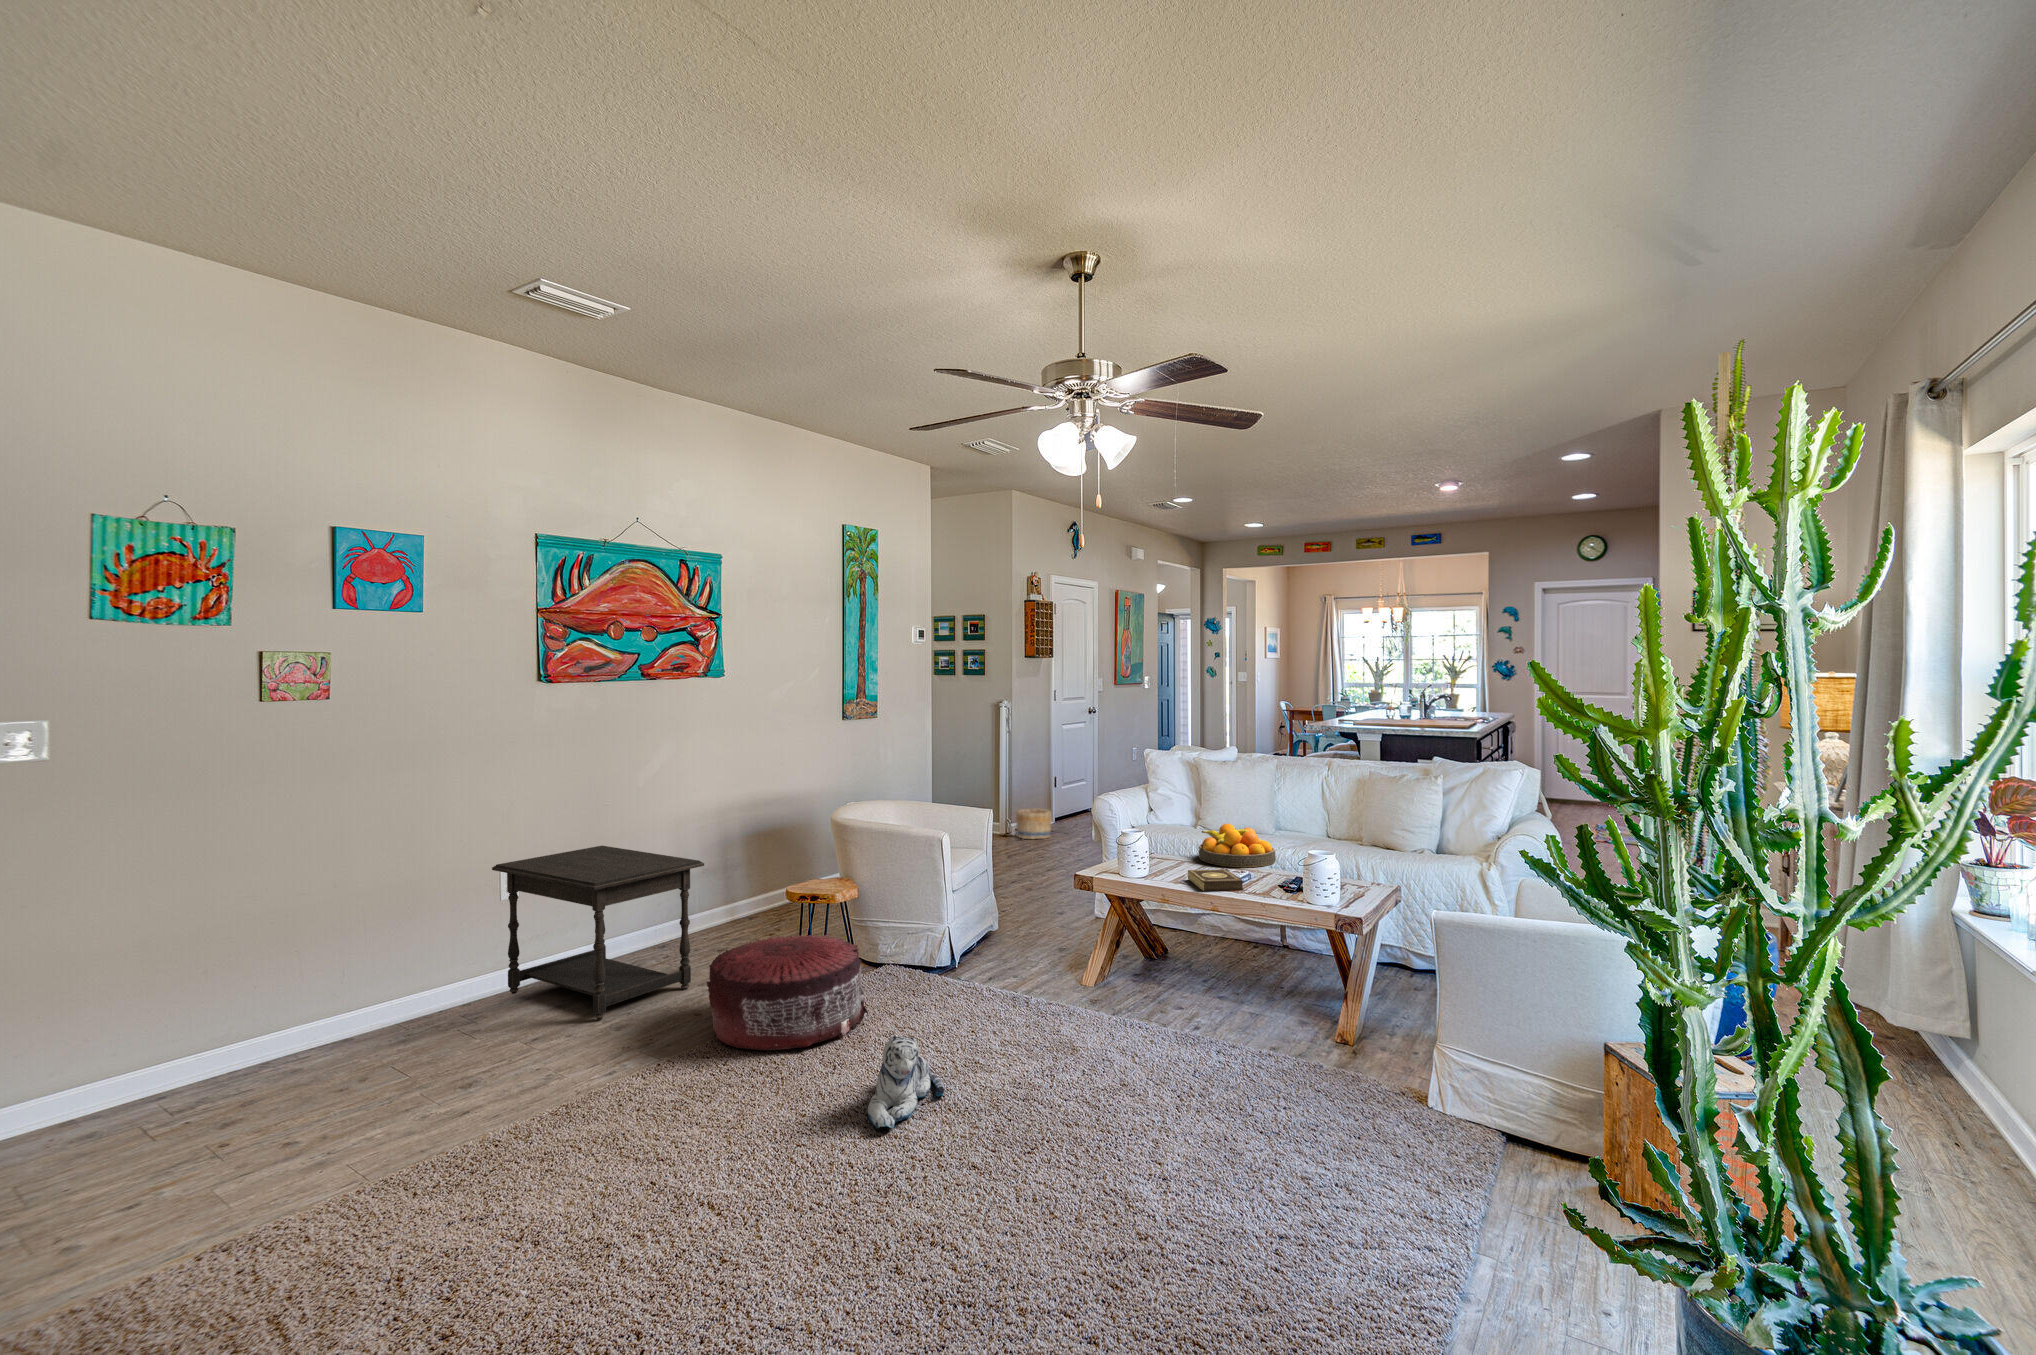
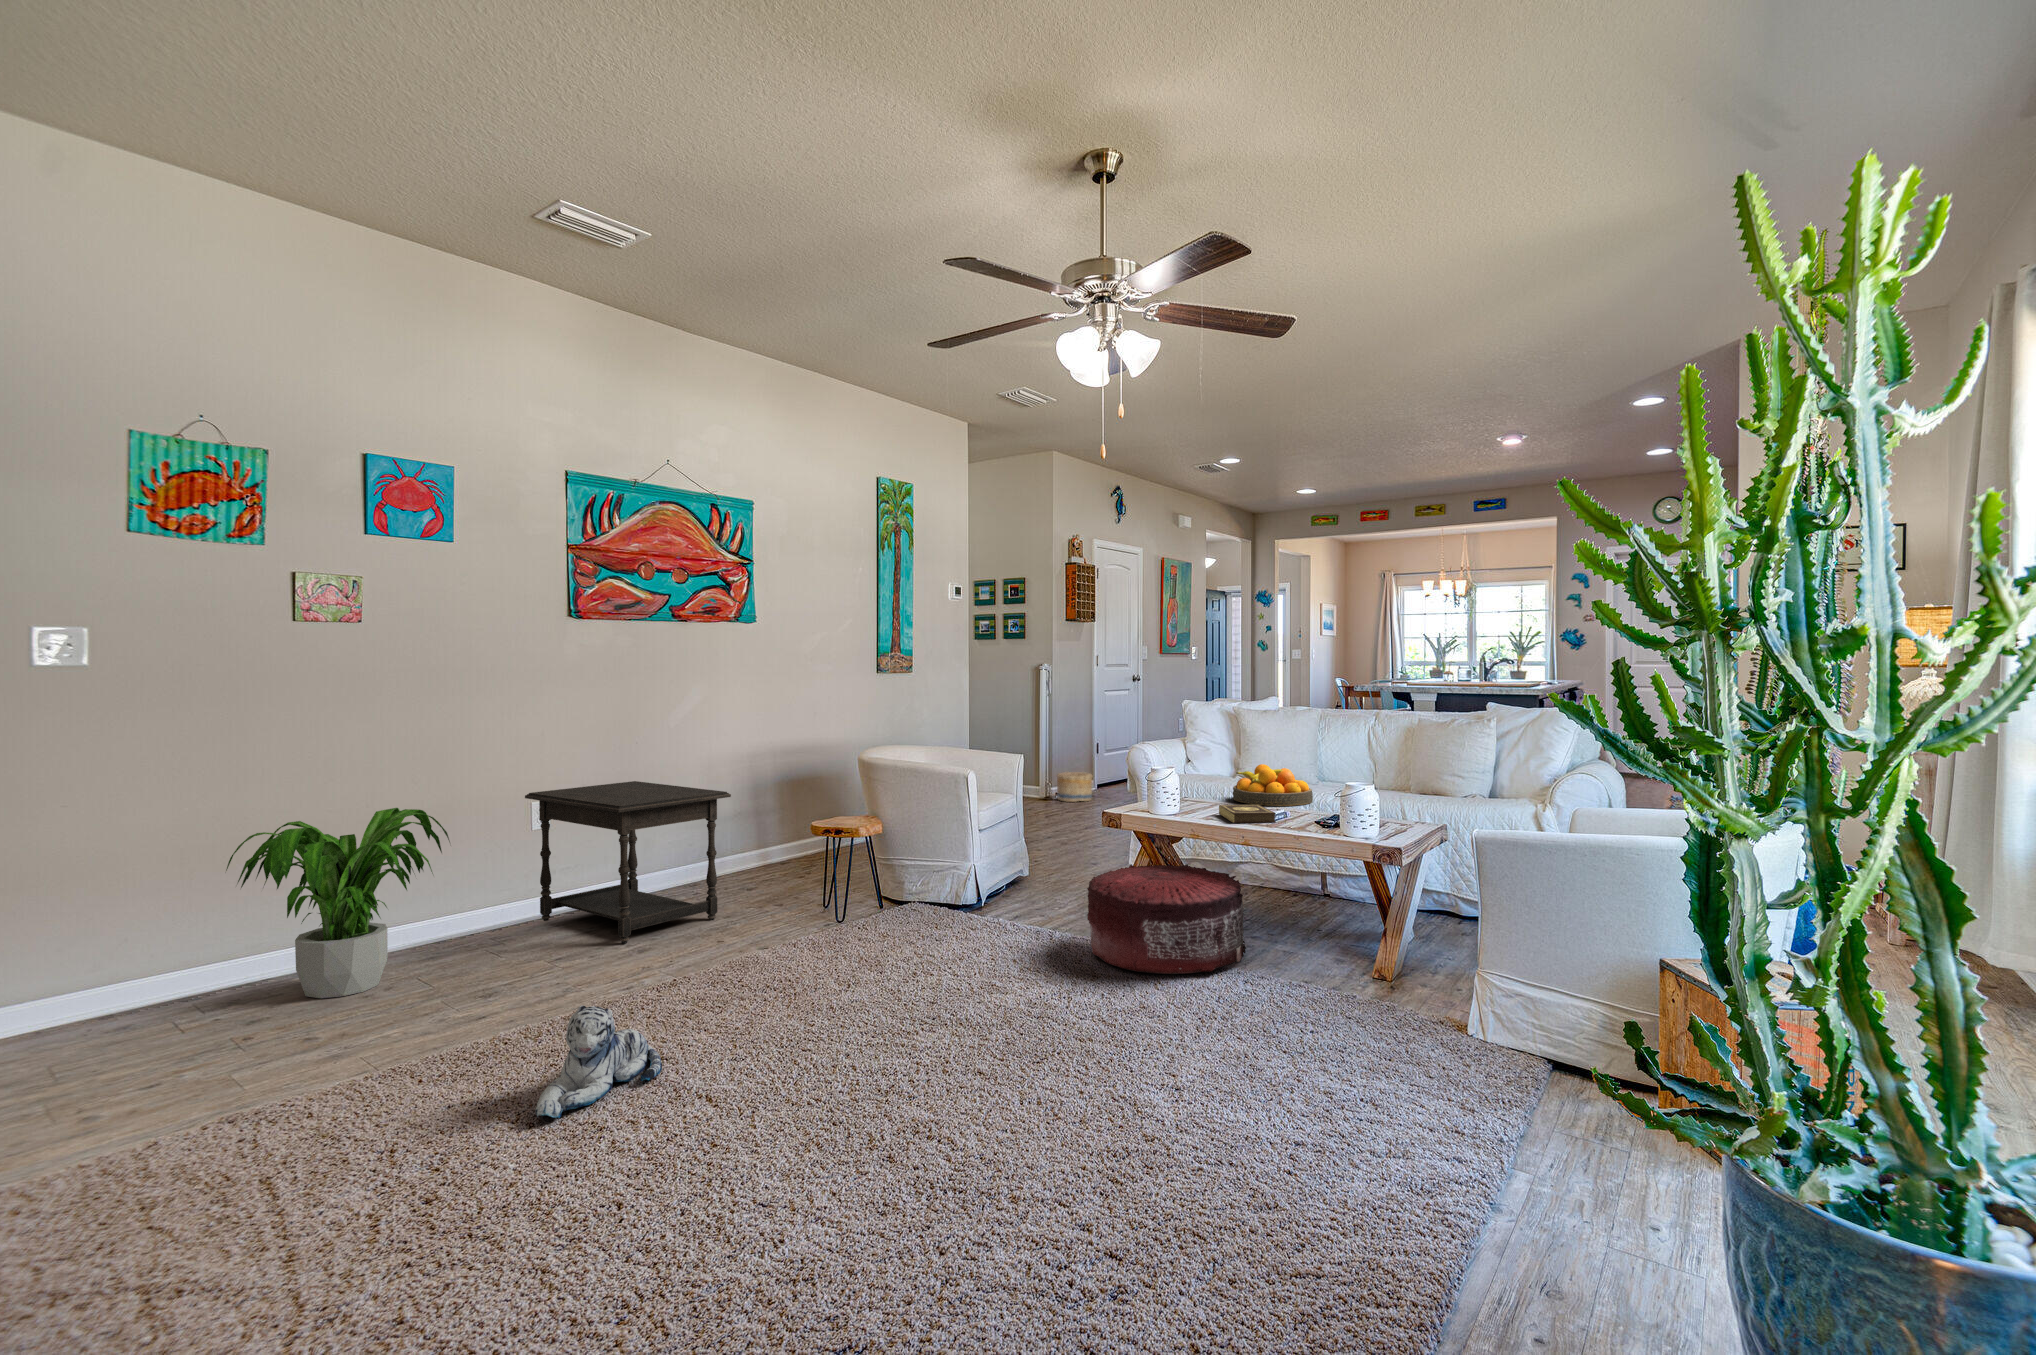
potted plant: none [191,890,427,1094] -> present [226,808,450,998]
pouf: present [706,934,868,1050] -> present [1087,864,1246,974]
plush toy: present [868,1036,944,1129] -> present [535,1005,662,1118]

